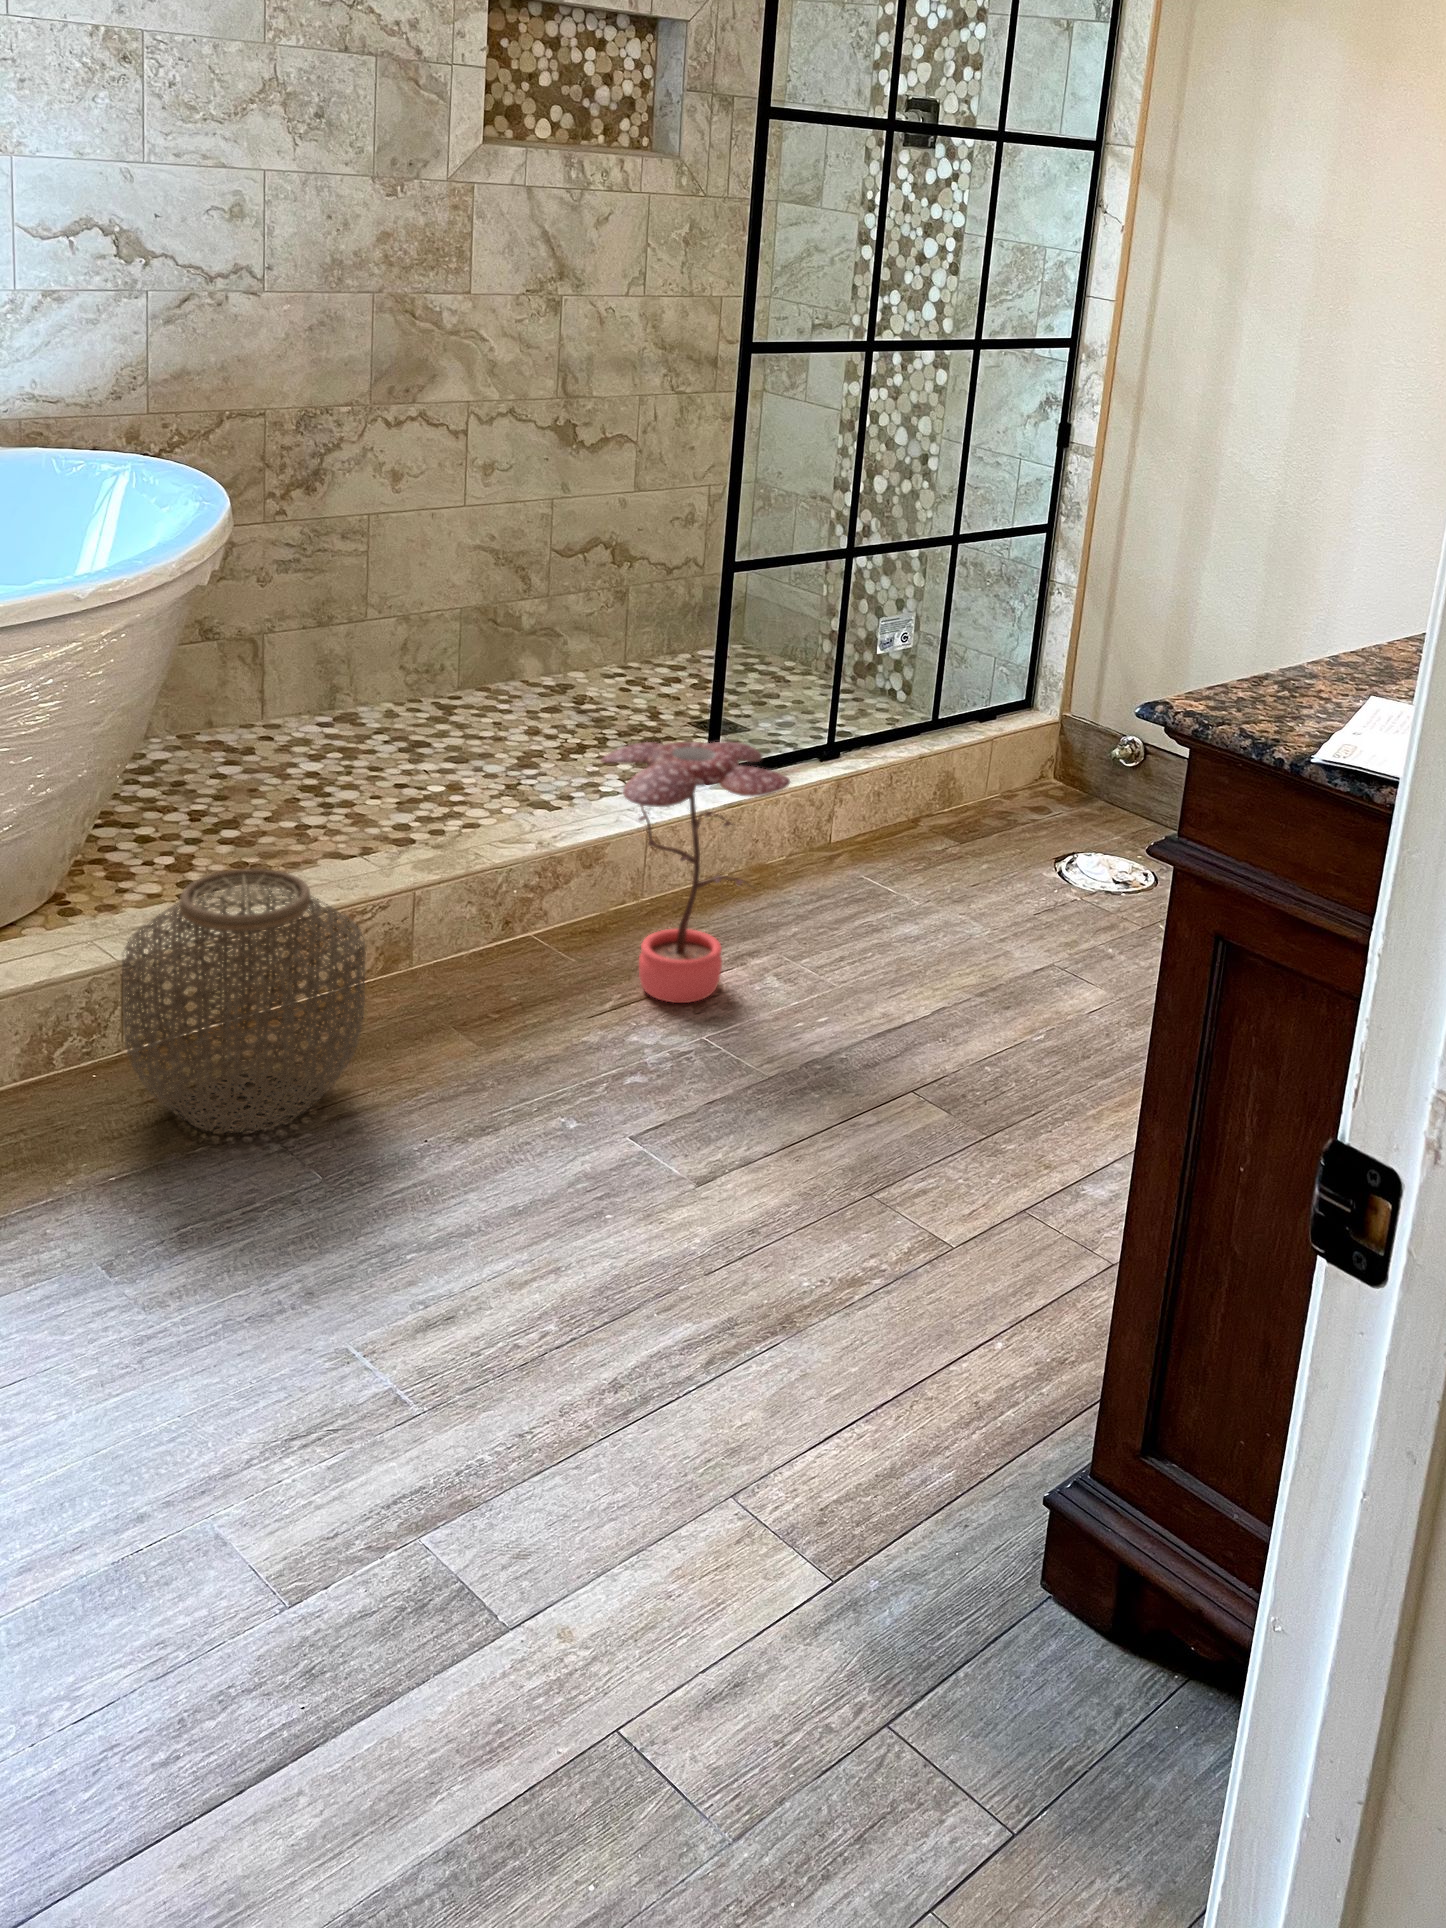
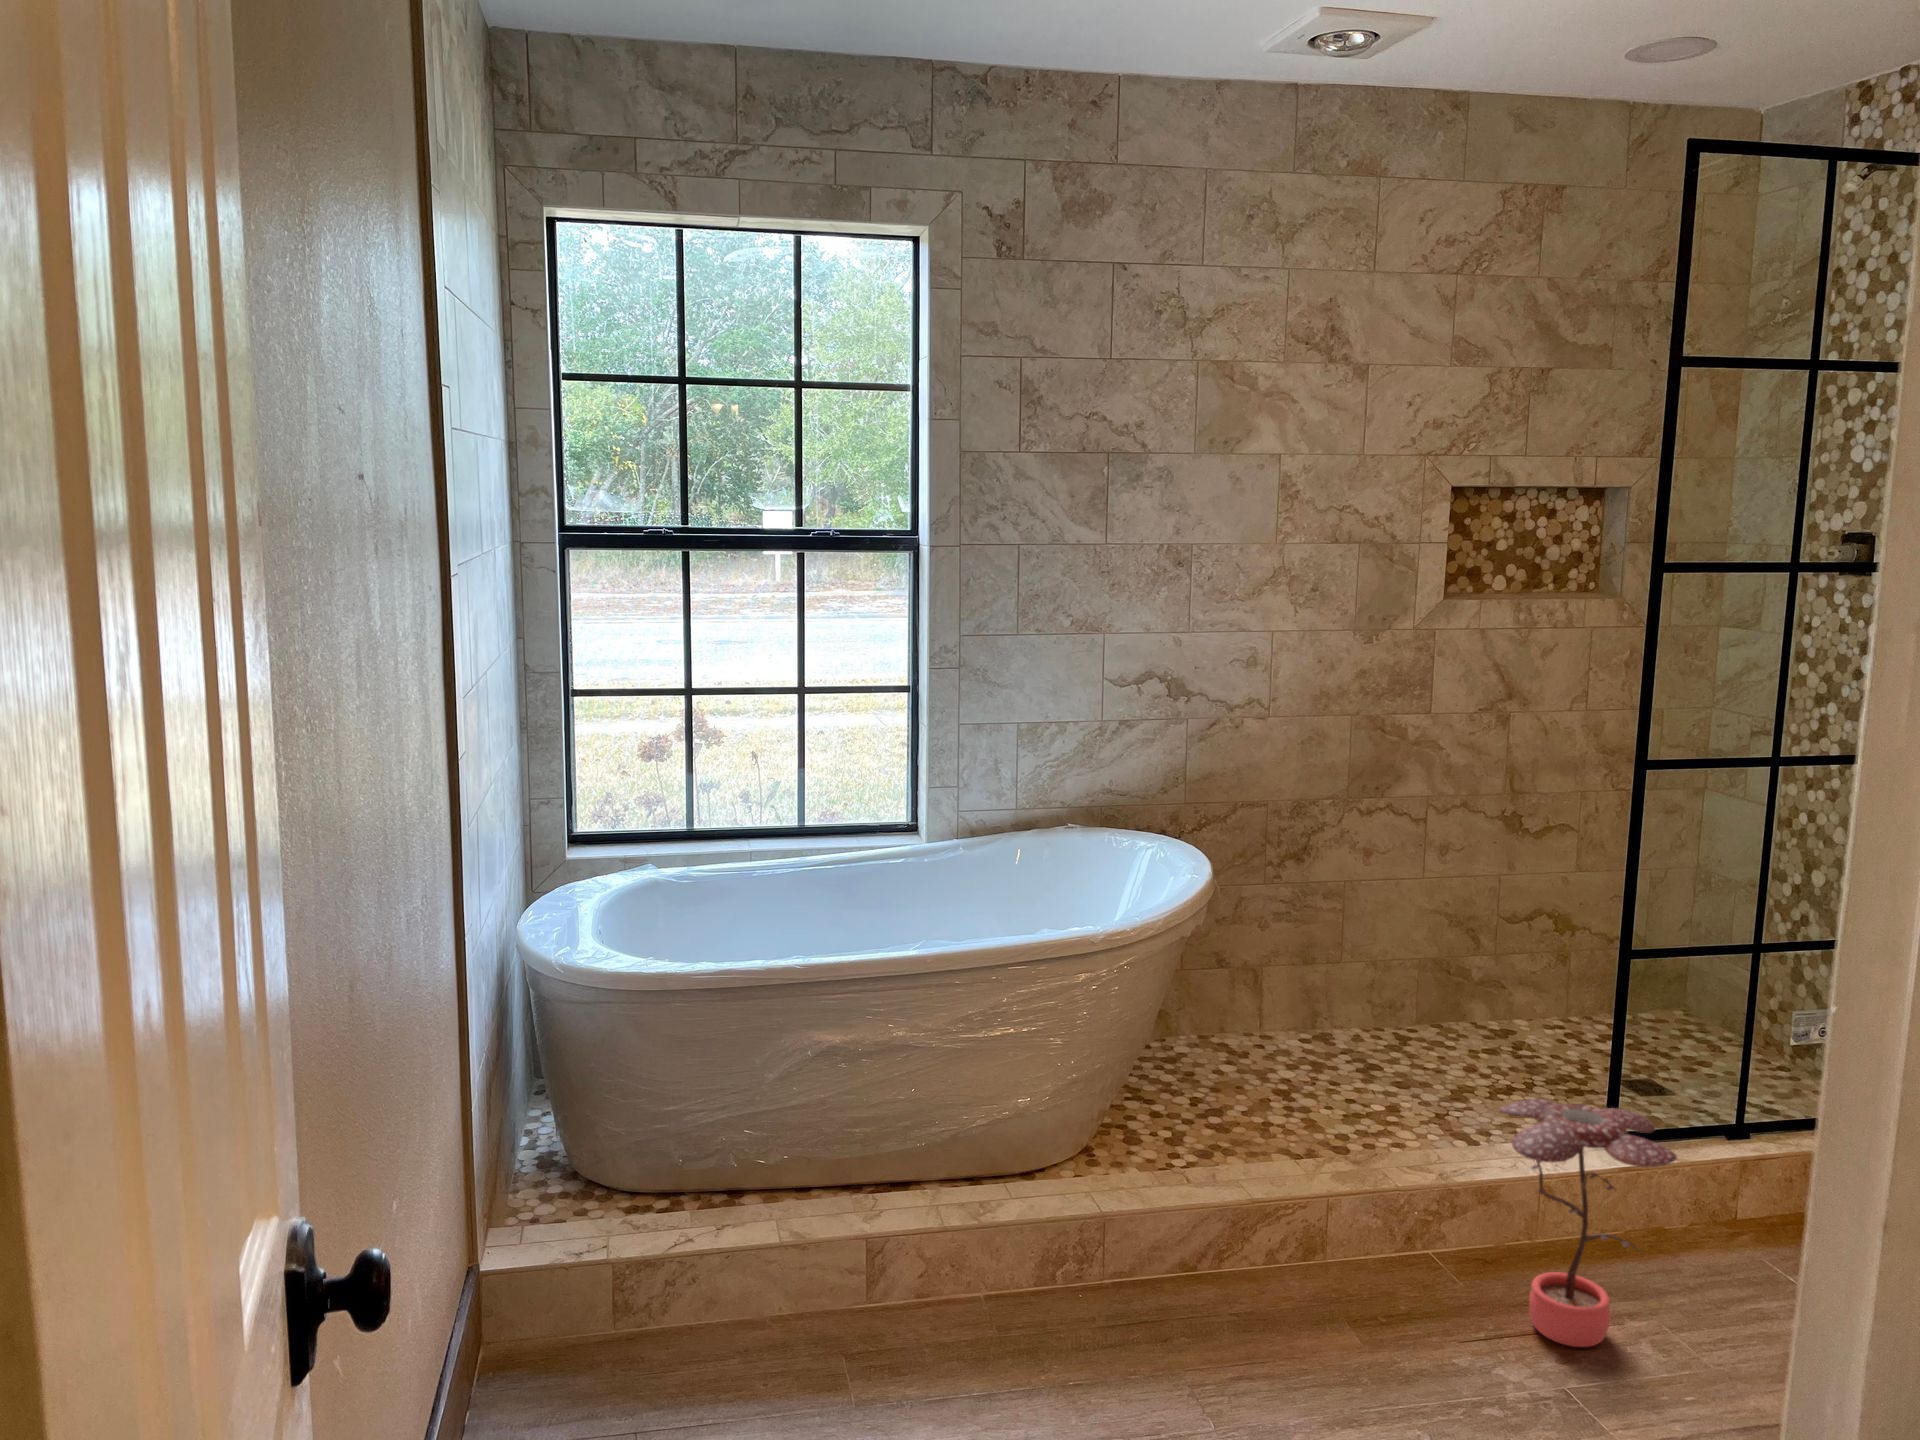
woven basket: present [122,869,365,1133] -> none [1101,1155,1279,1370]

